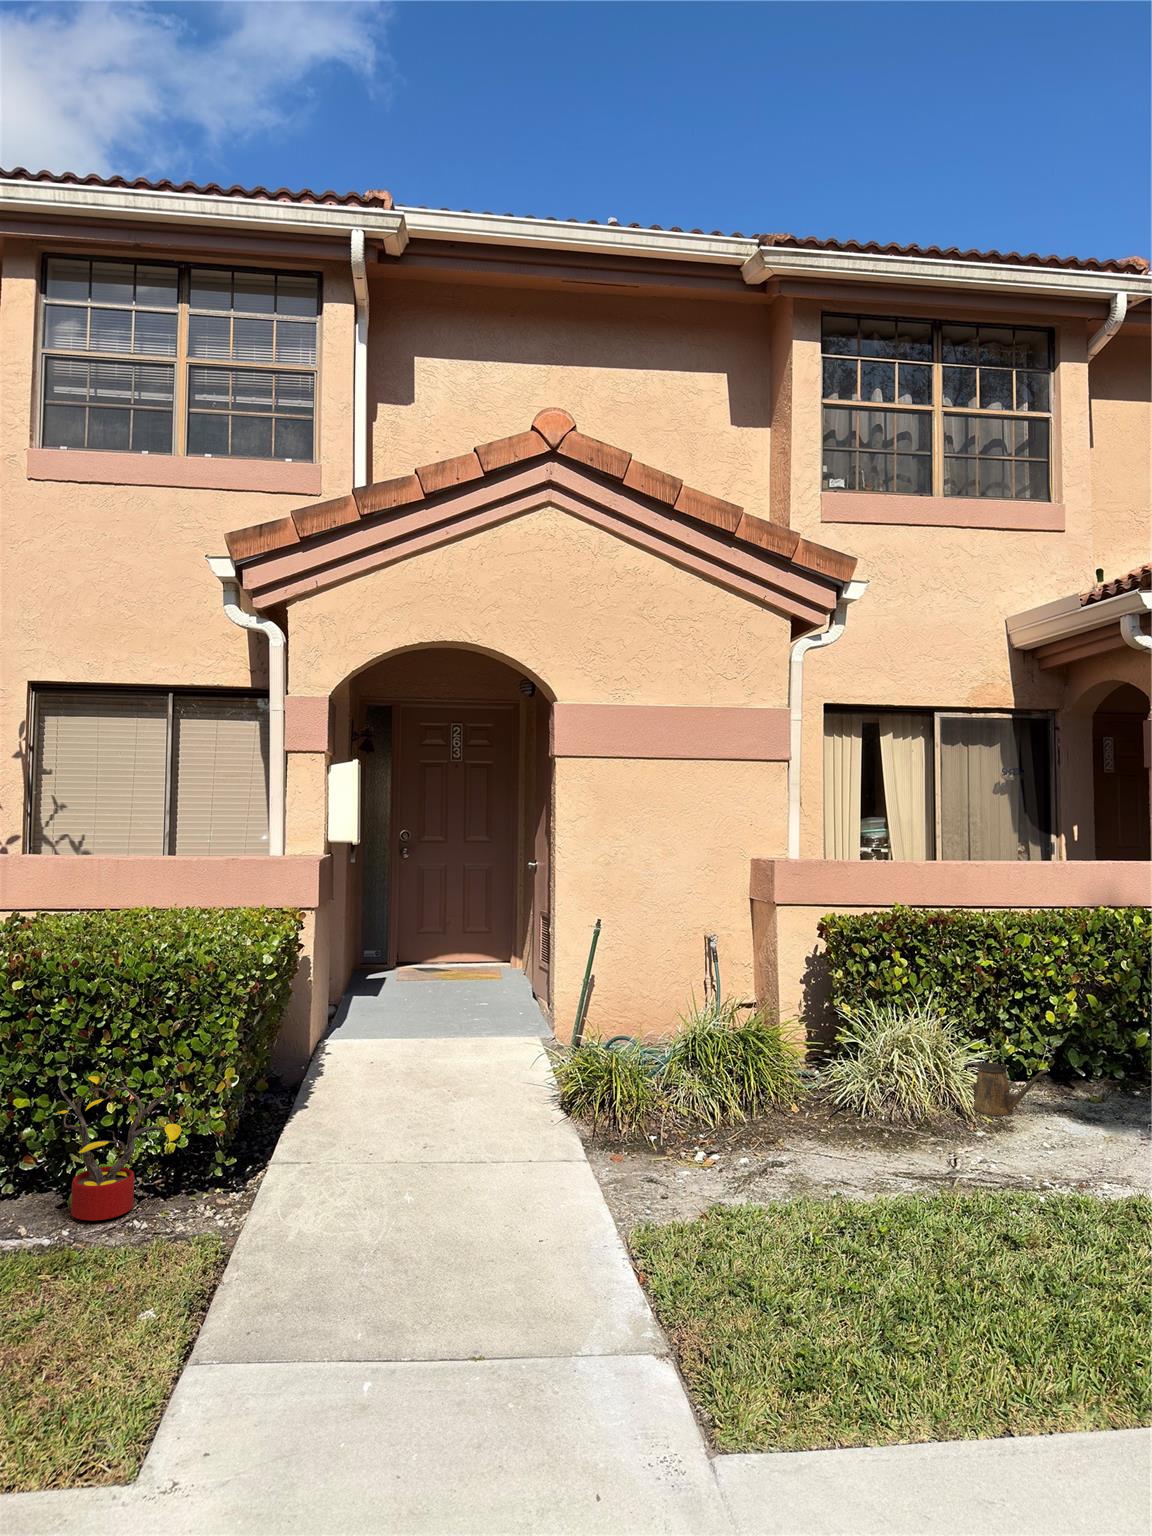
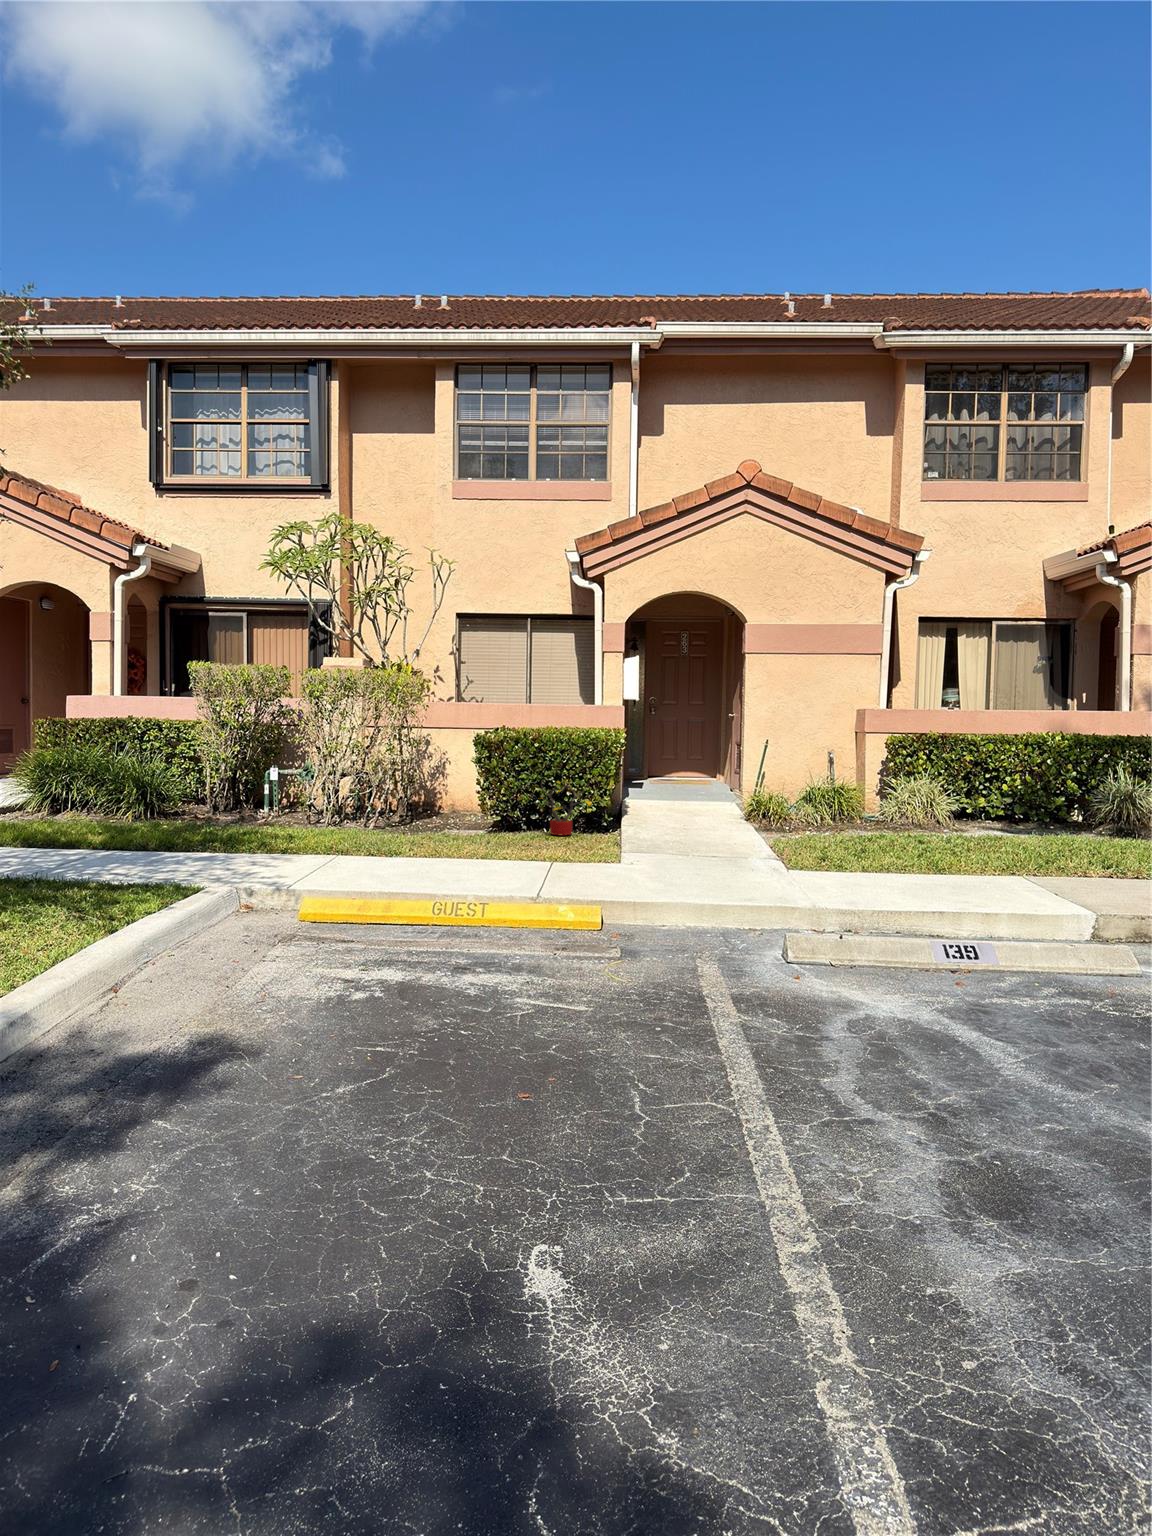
watering can: present [963,1062,1048,1116] -> none [952,807,989,831]

